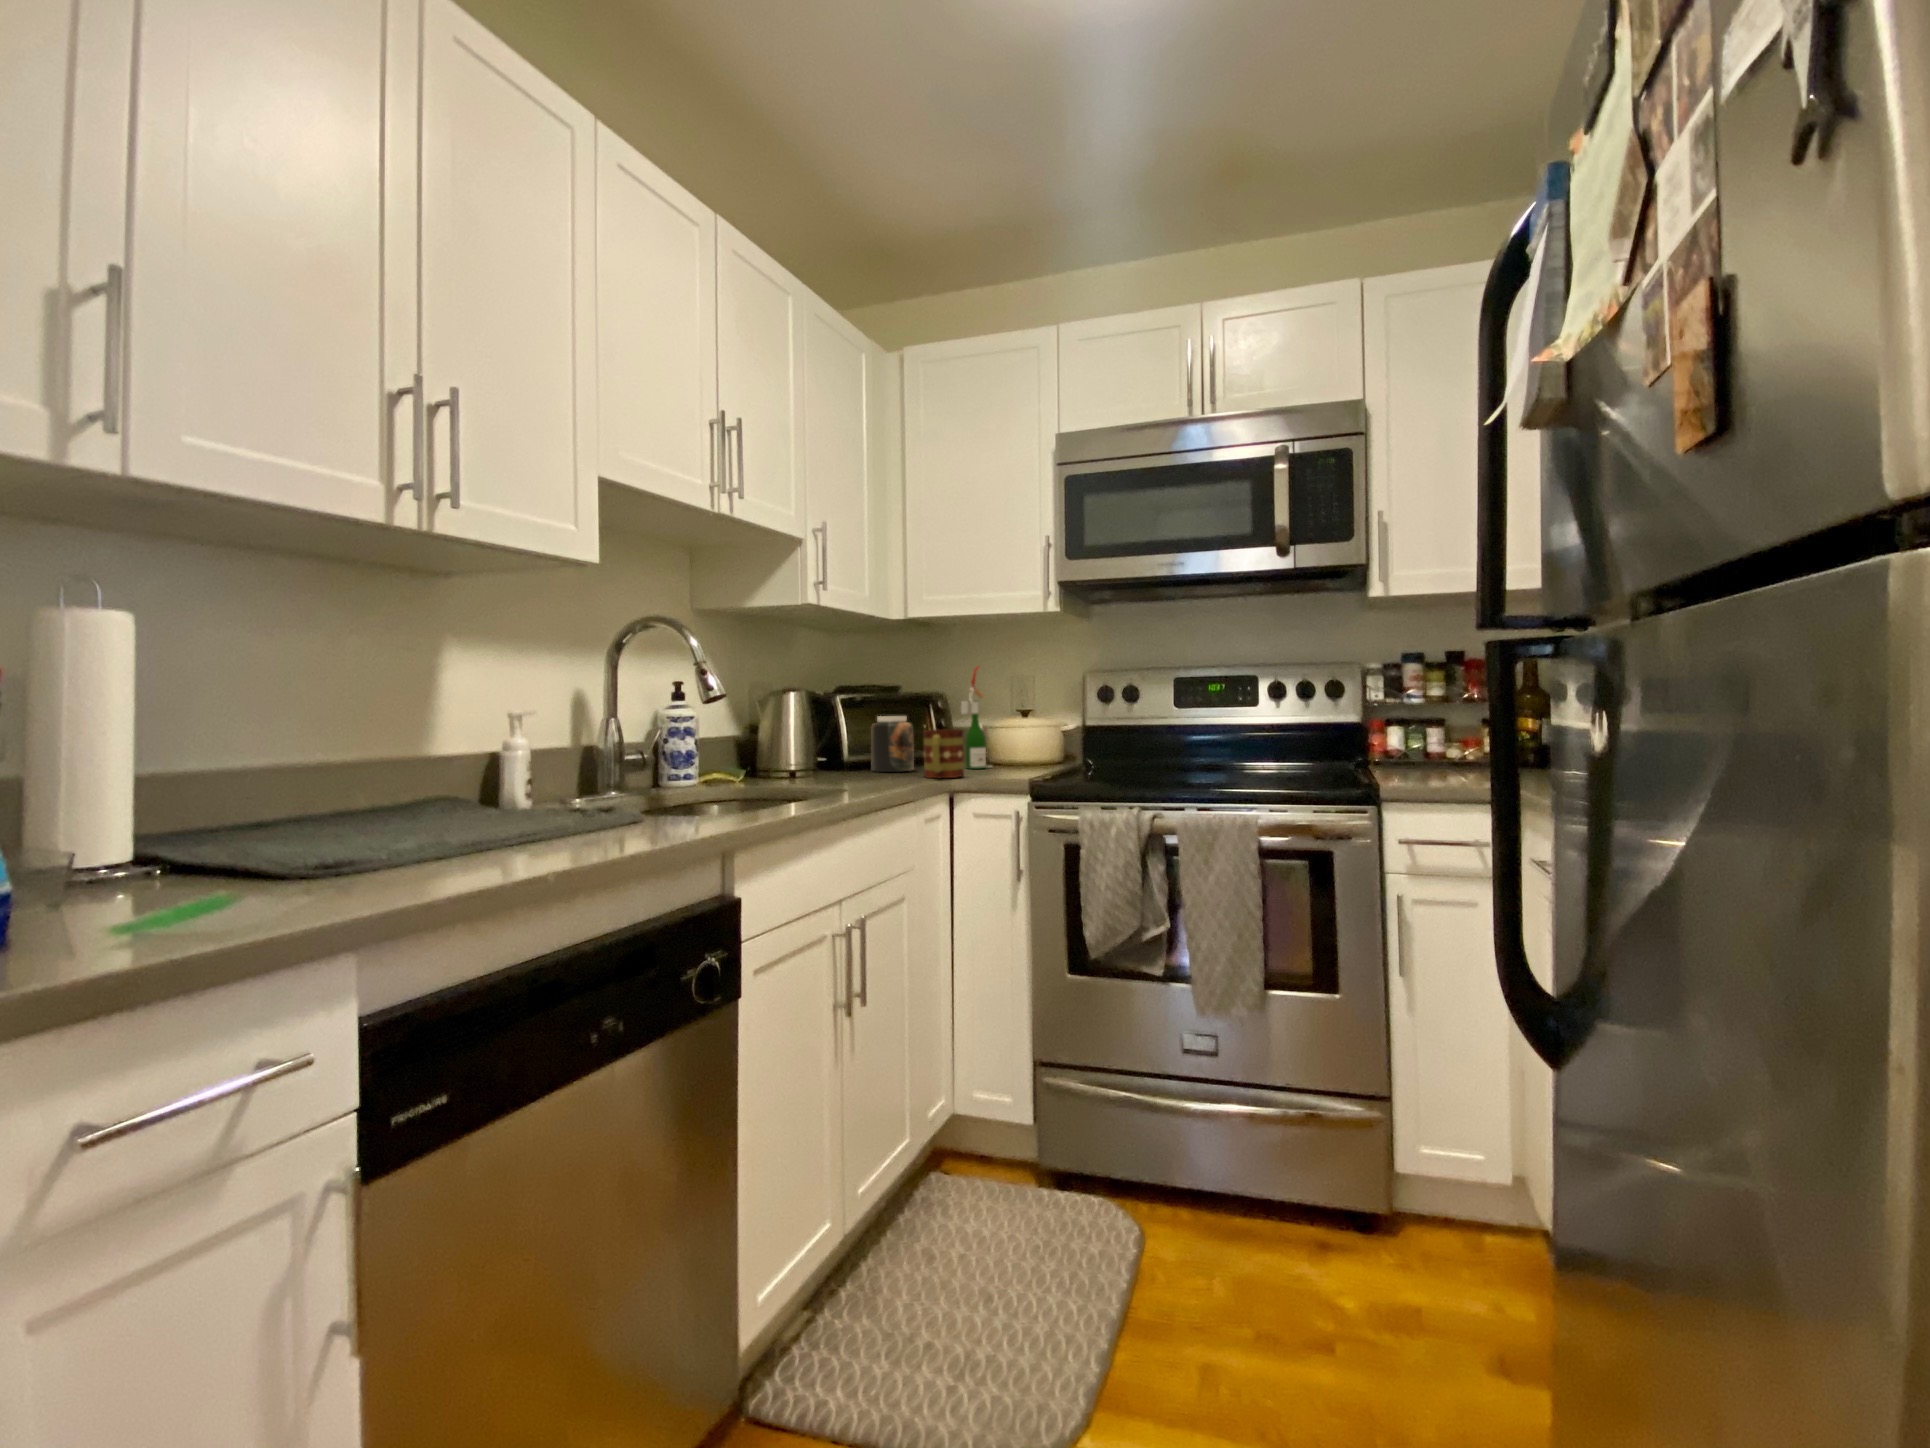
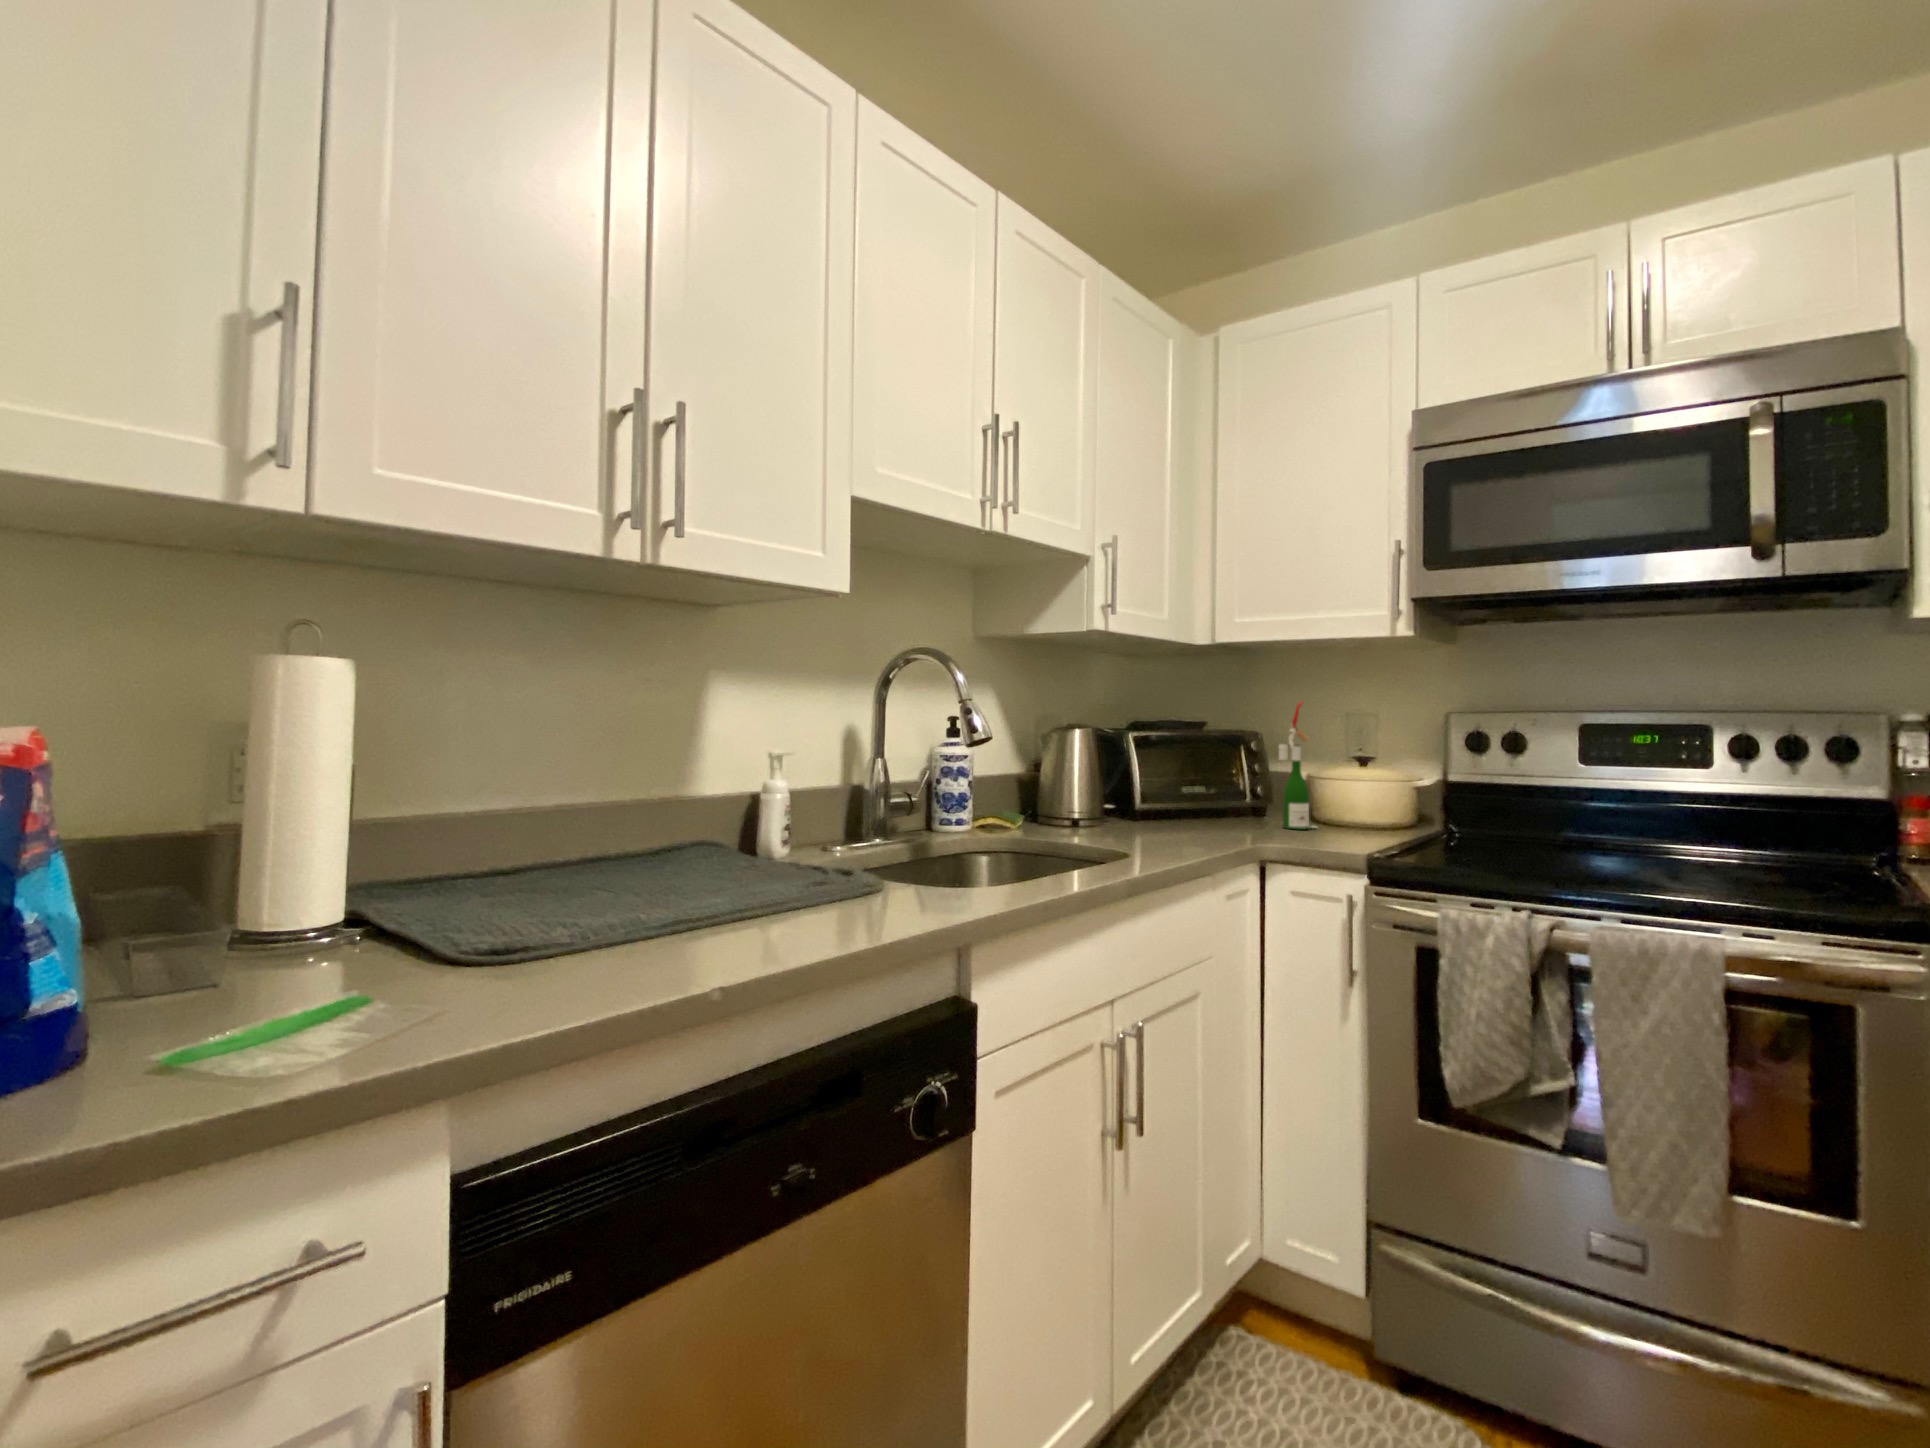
jar: present [871,716,914,772] -> none [1167,760,1218,829]
mug: present [923,729,964,778] -> none [1229,781,1281,844]

